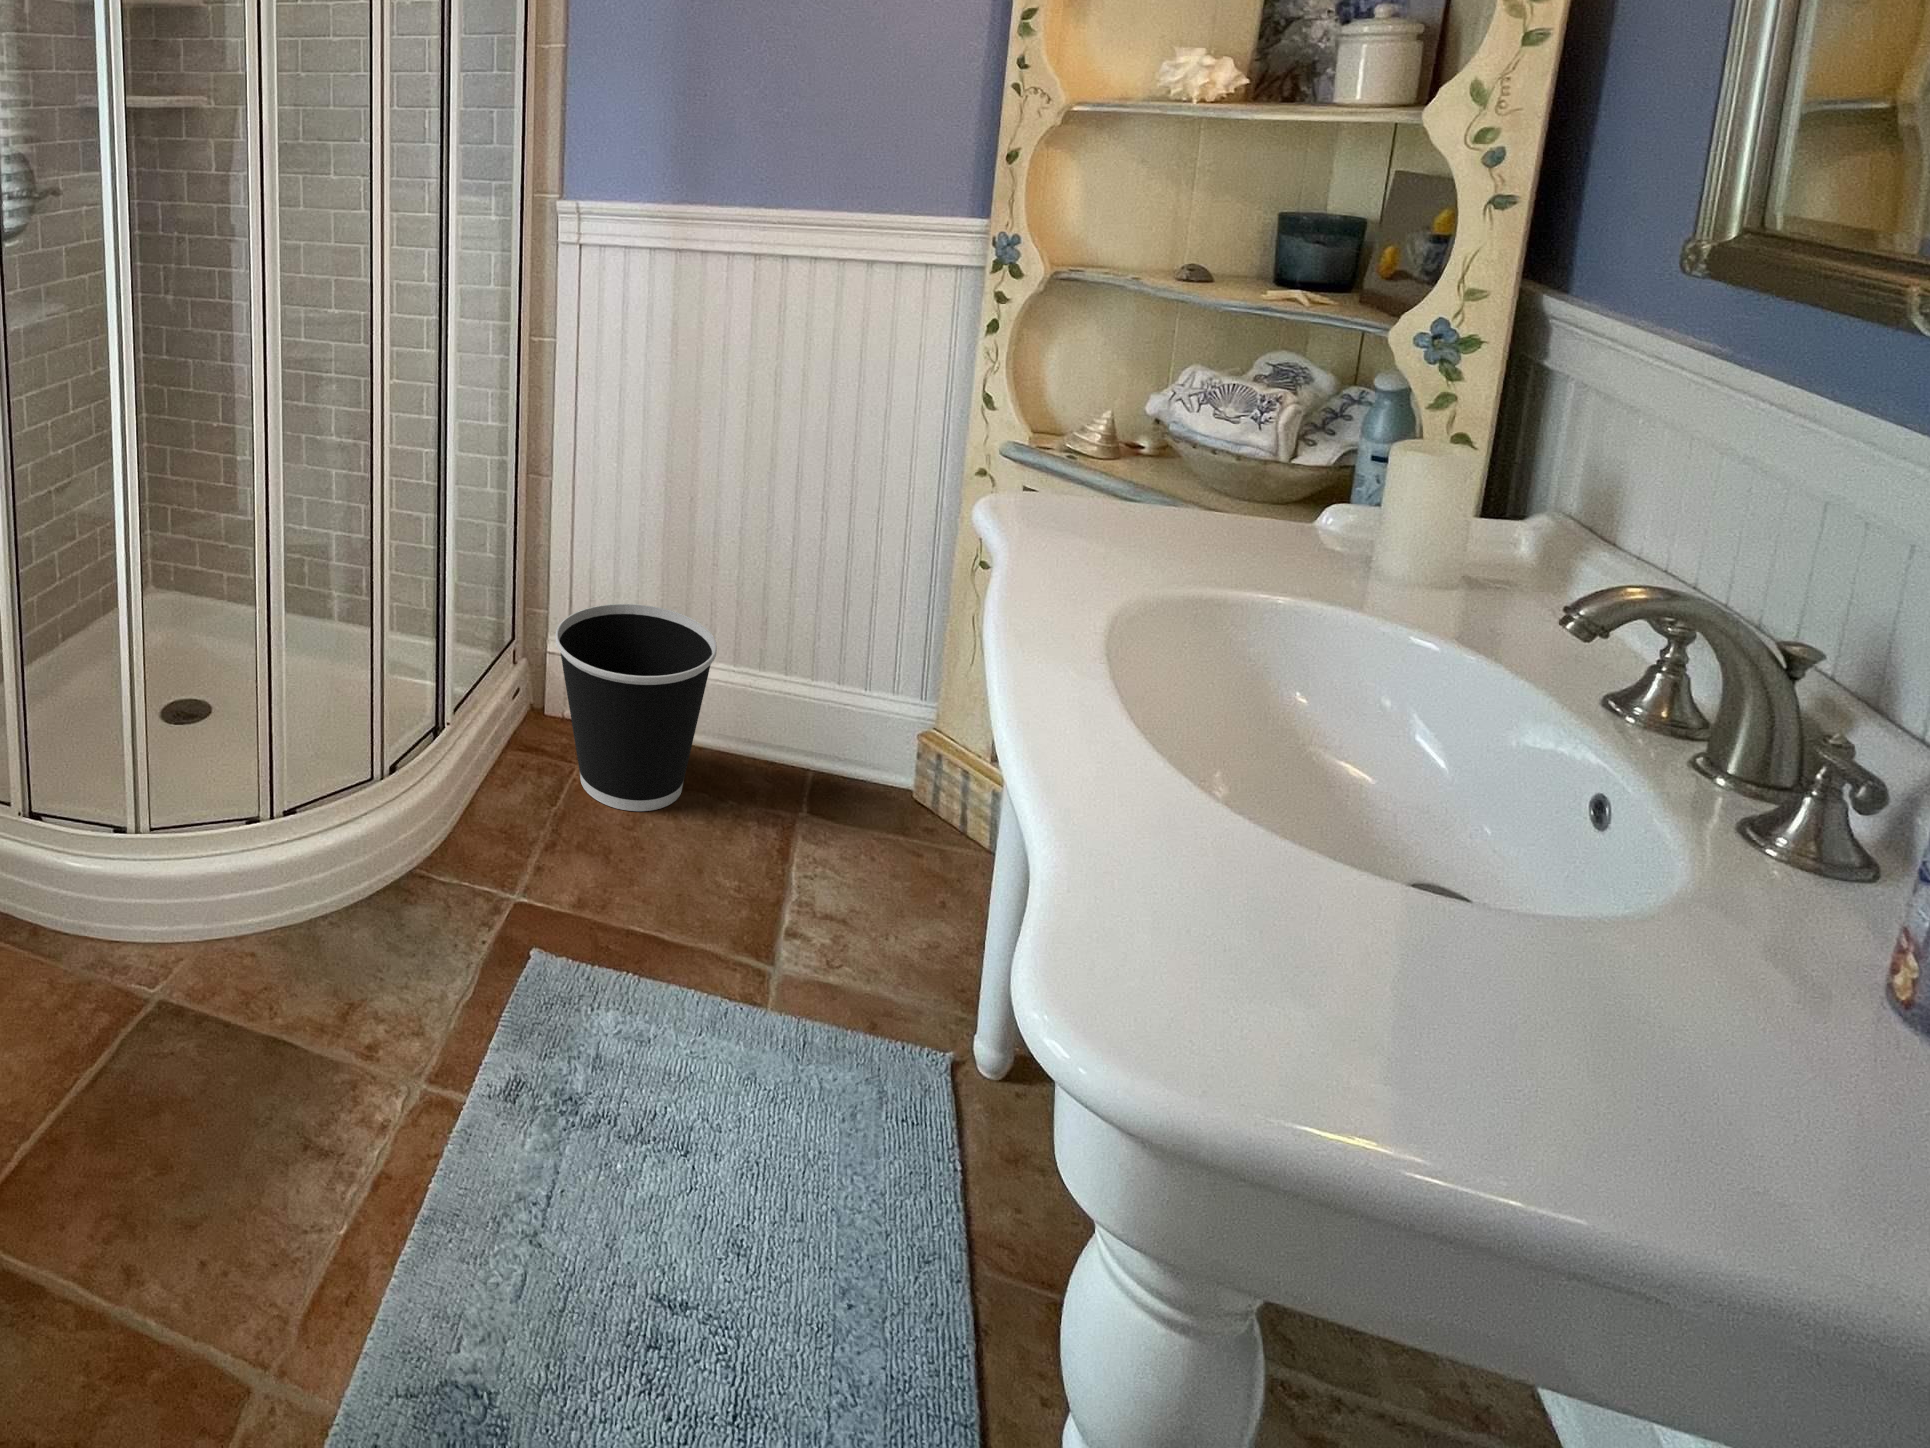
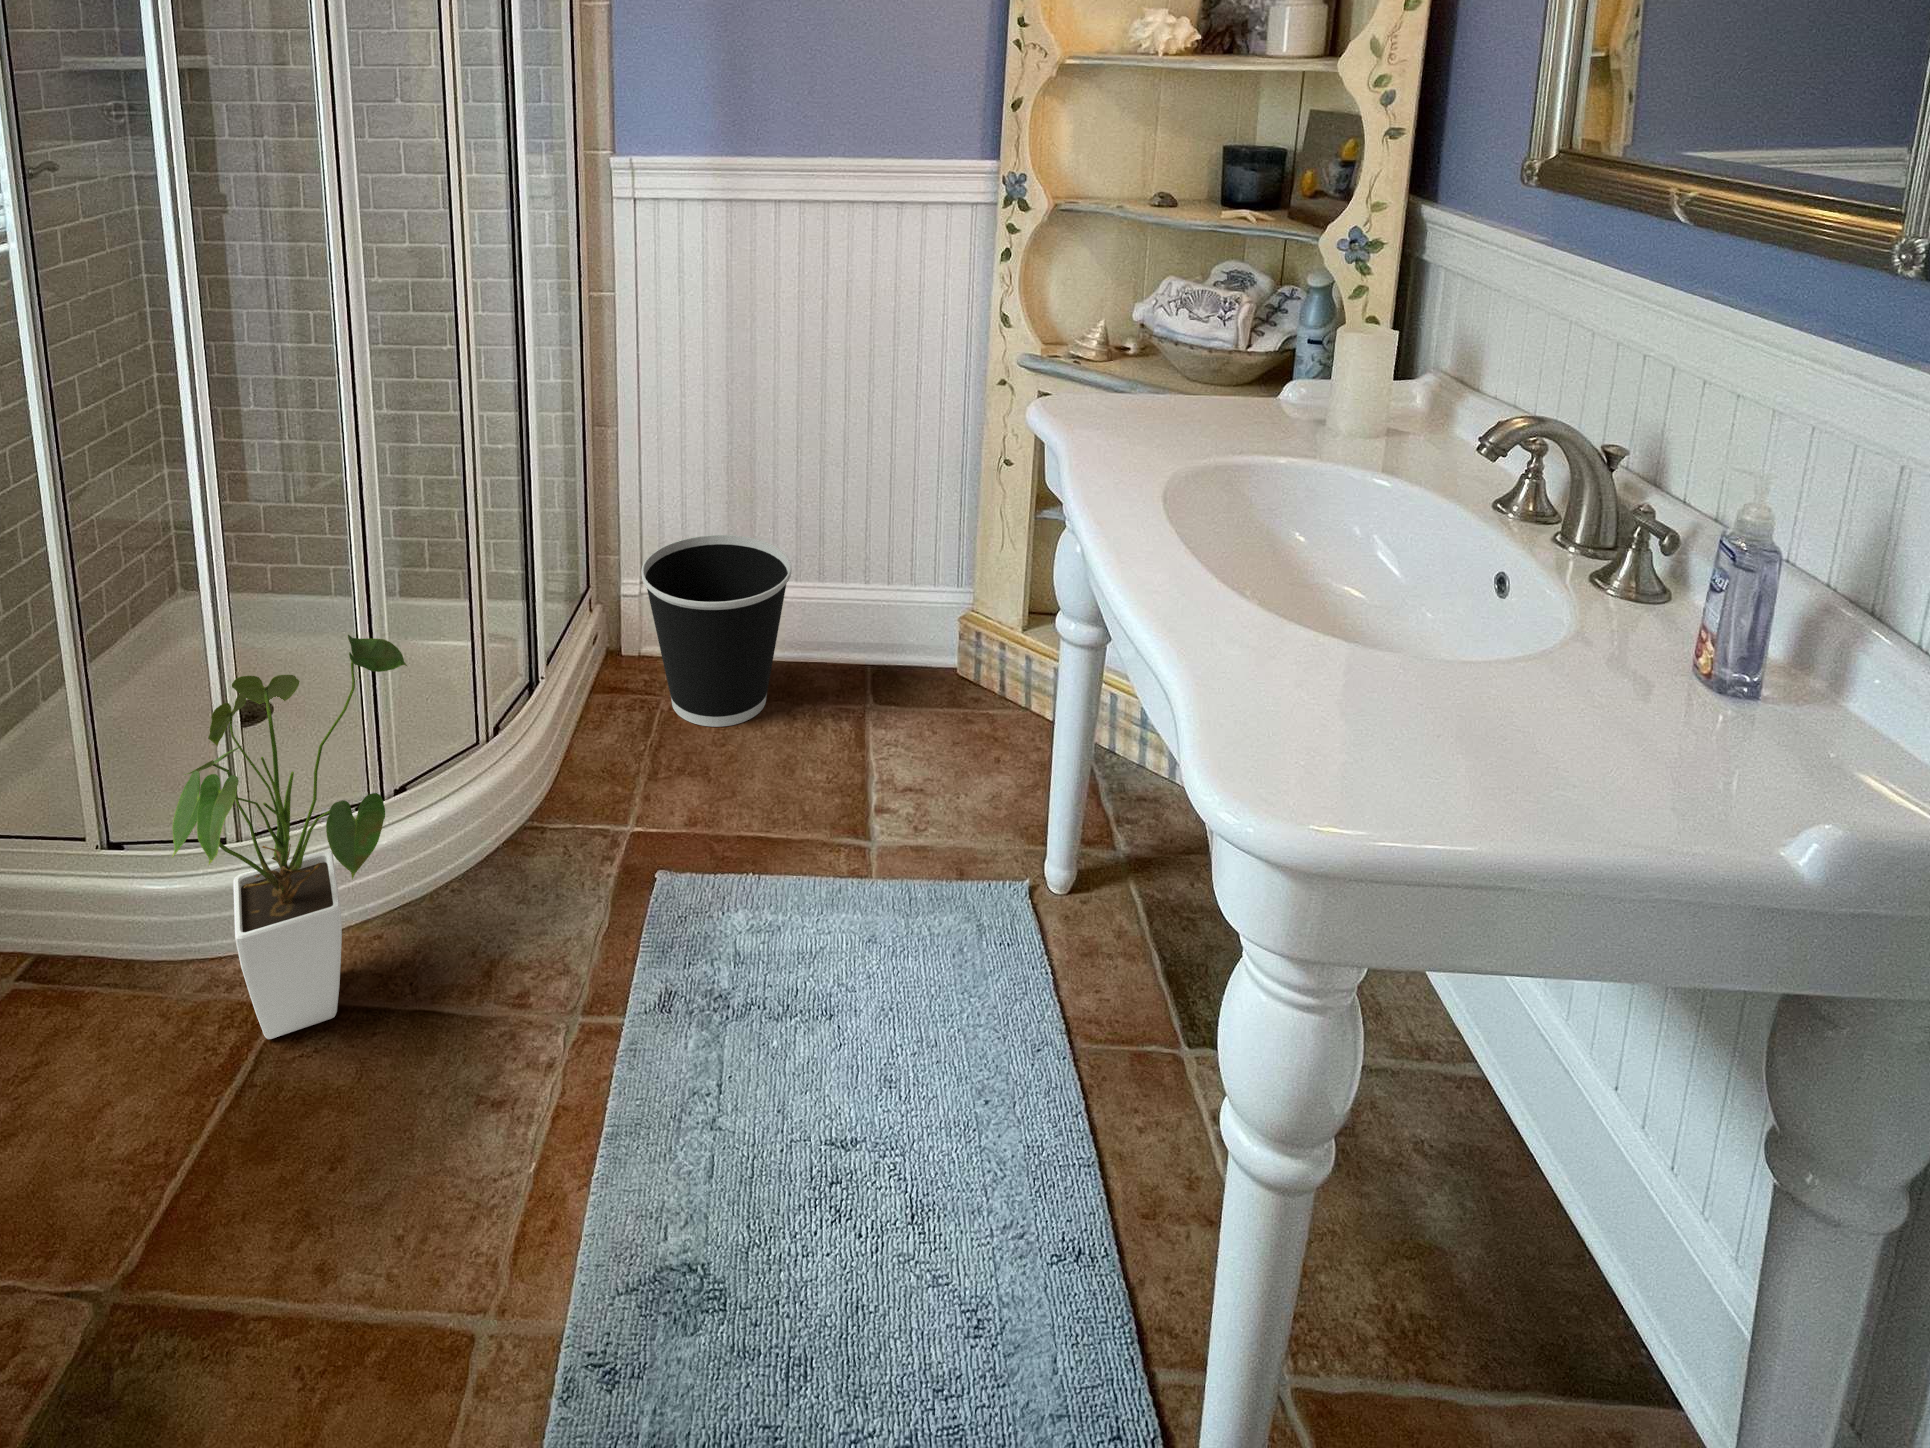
house plant: none [65,647,301,1026] -> present [172,635,407,1039]

